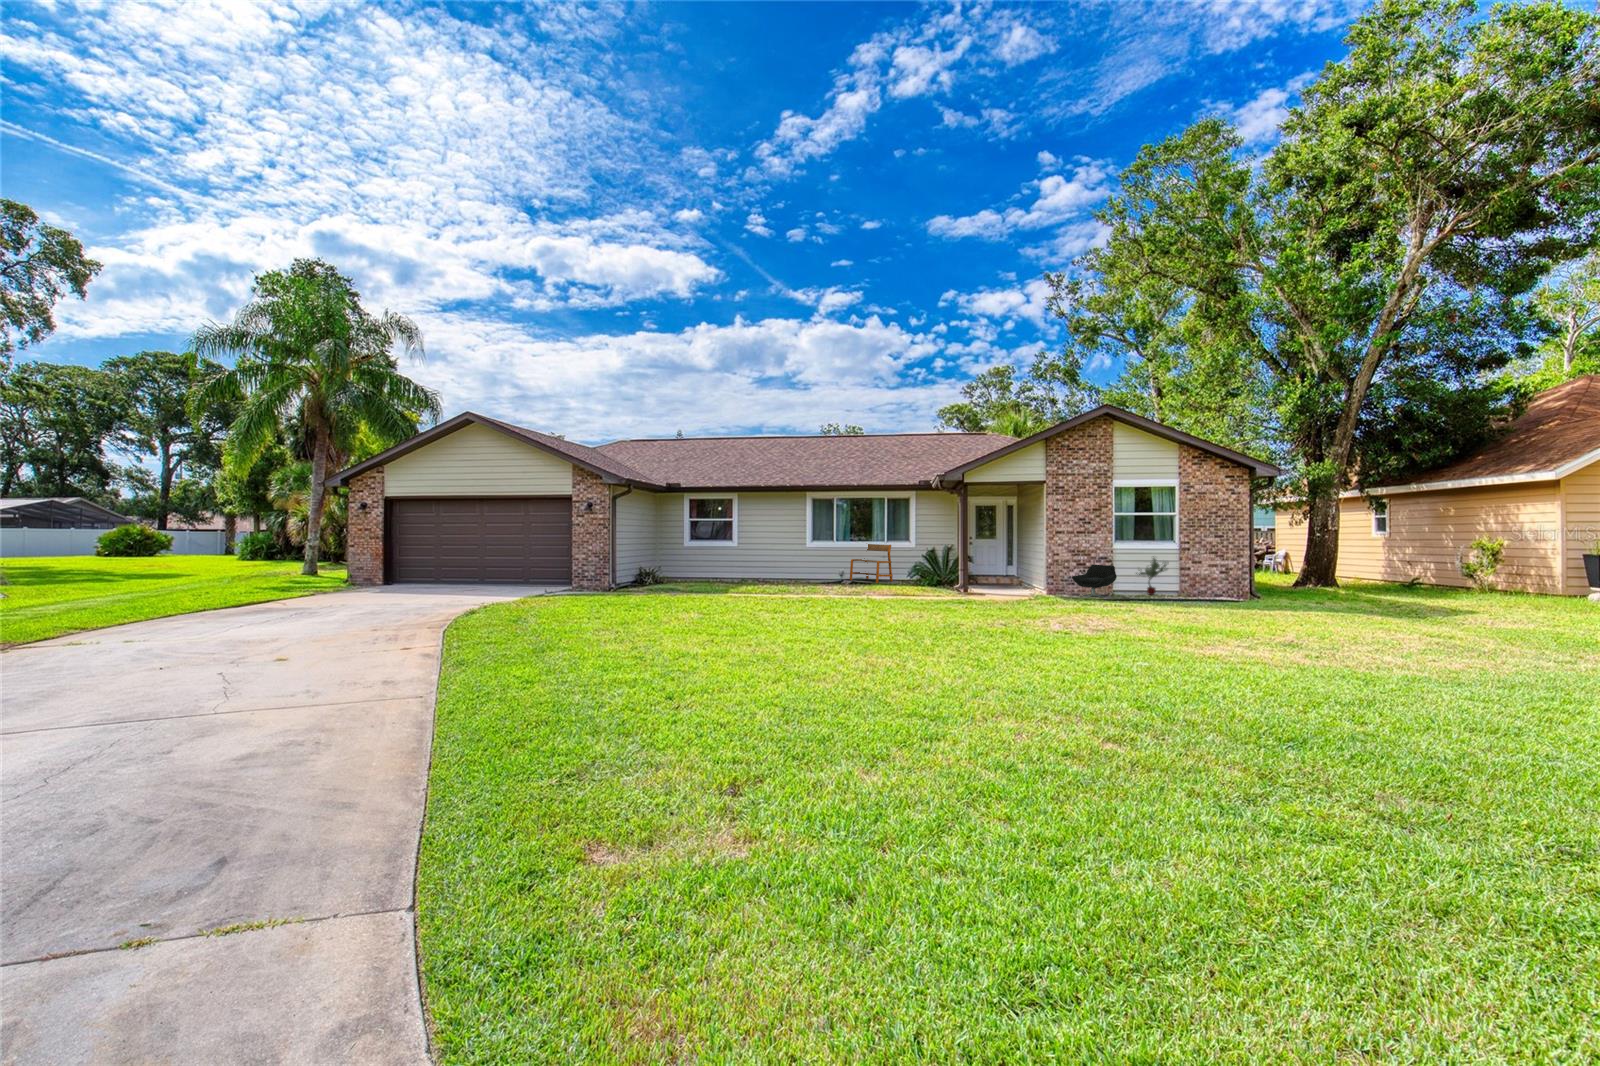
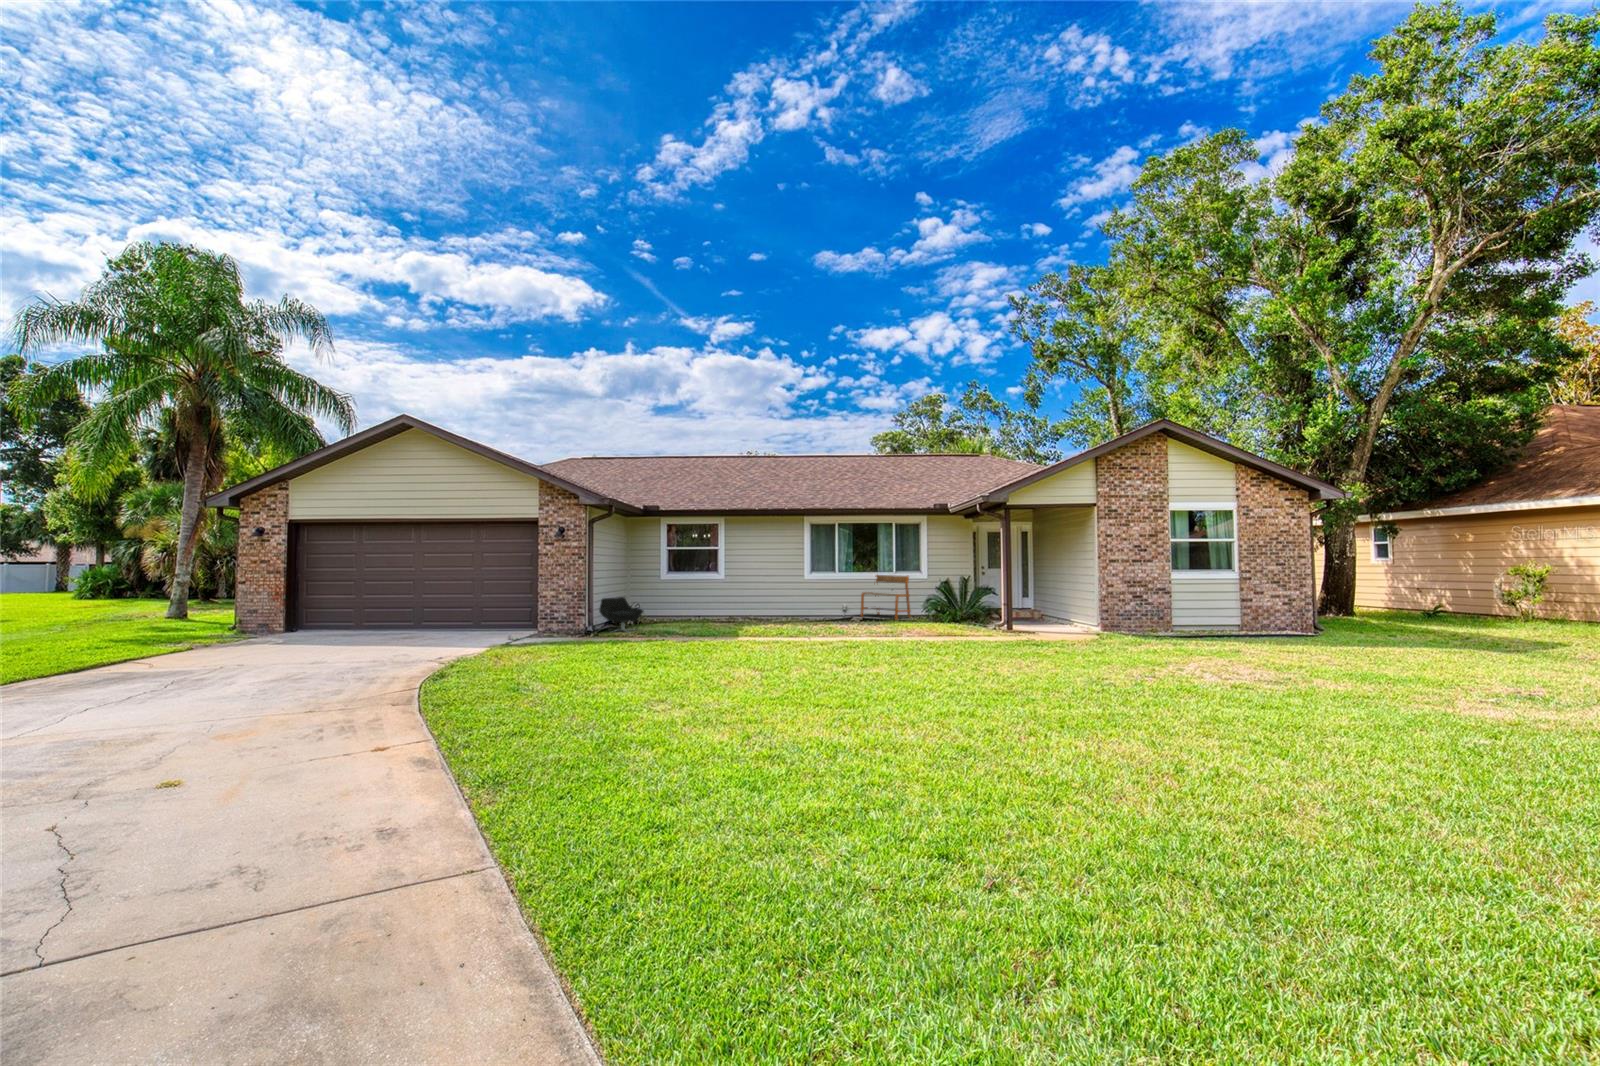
potted tree: present [1136,556,1167,595] -> none [1197,586,1233,630]
lounge chair: present [1072,564,1117,598] -> present [599,597,643,632]

